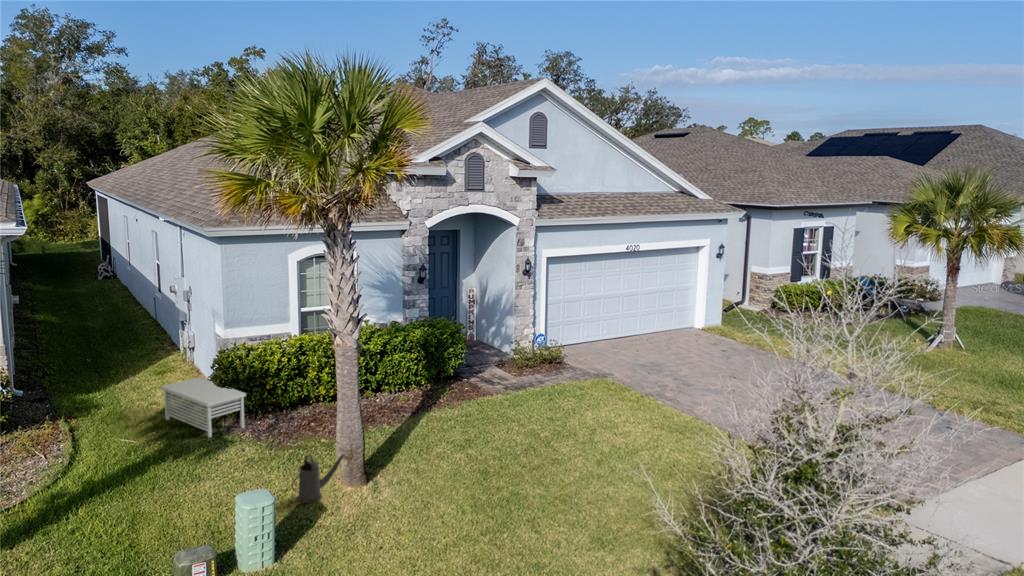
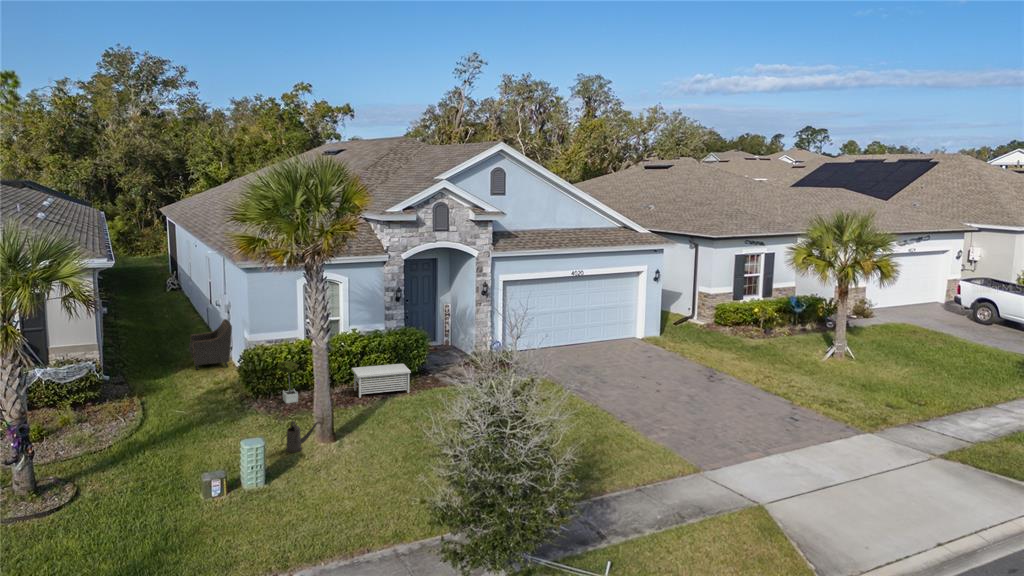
chair: none [135,311,195,380] -> present [189,319,232,370]
potted tree: none [269,365,298,425] -> present [278,361,298,403]
storage bench: present [161,377,246,437] -> present [352,364,411,398]

